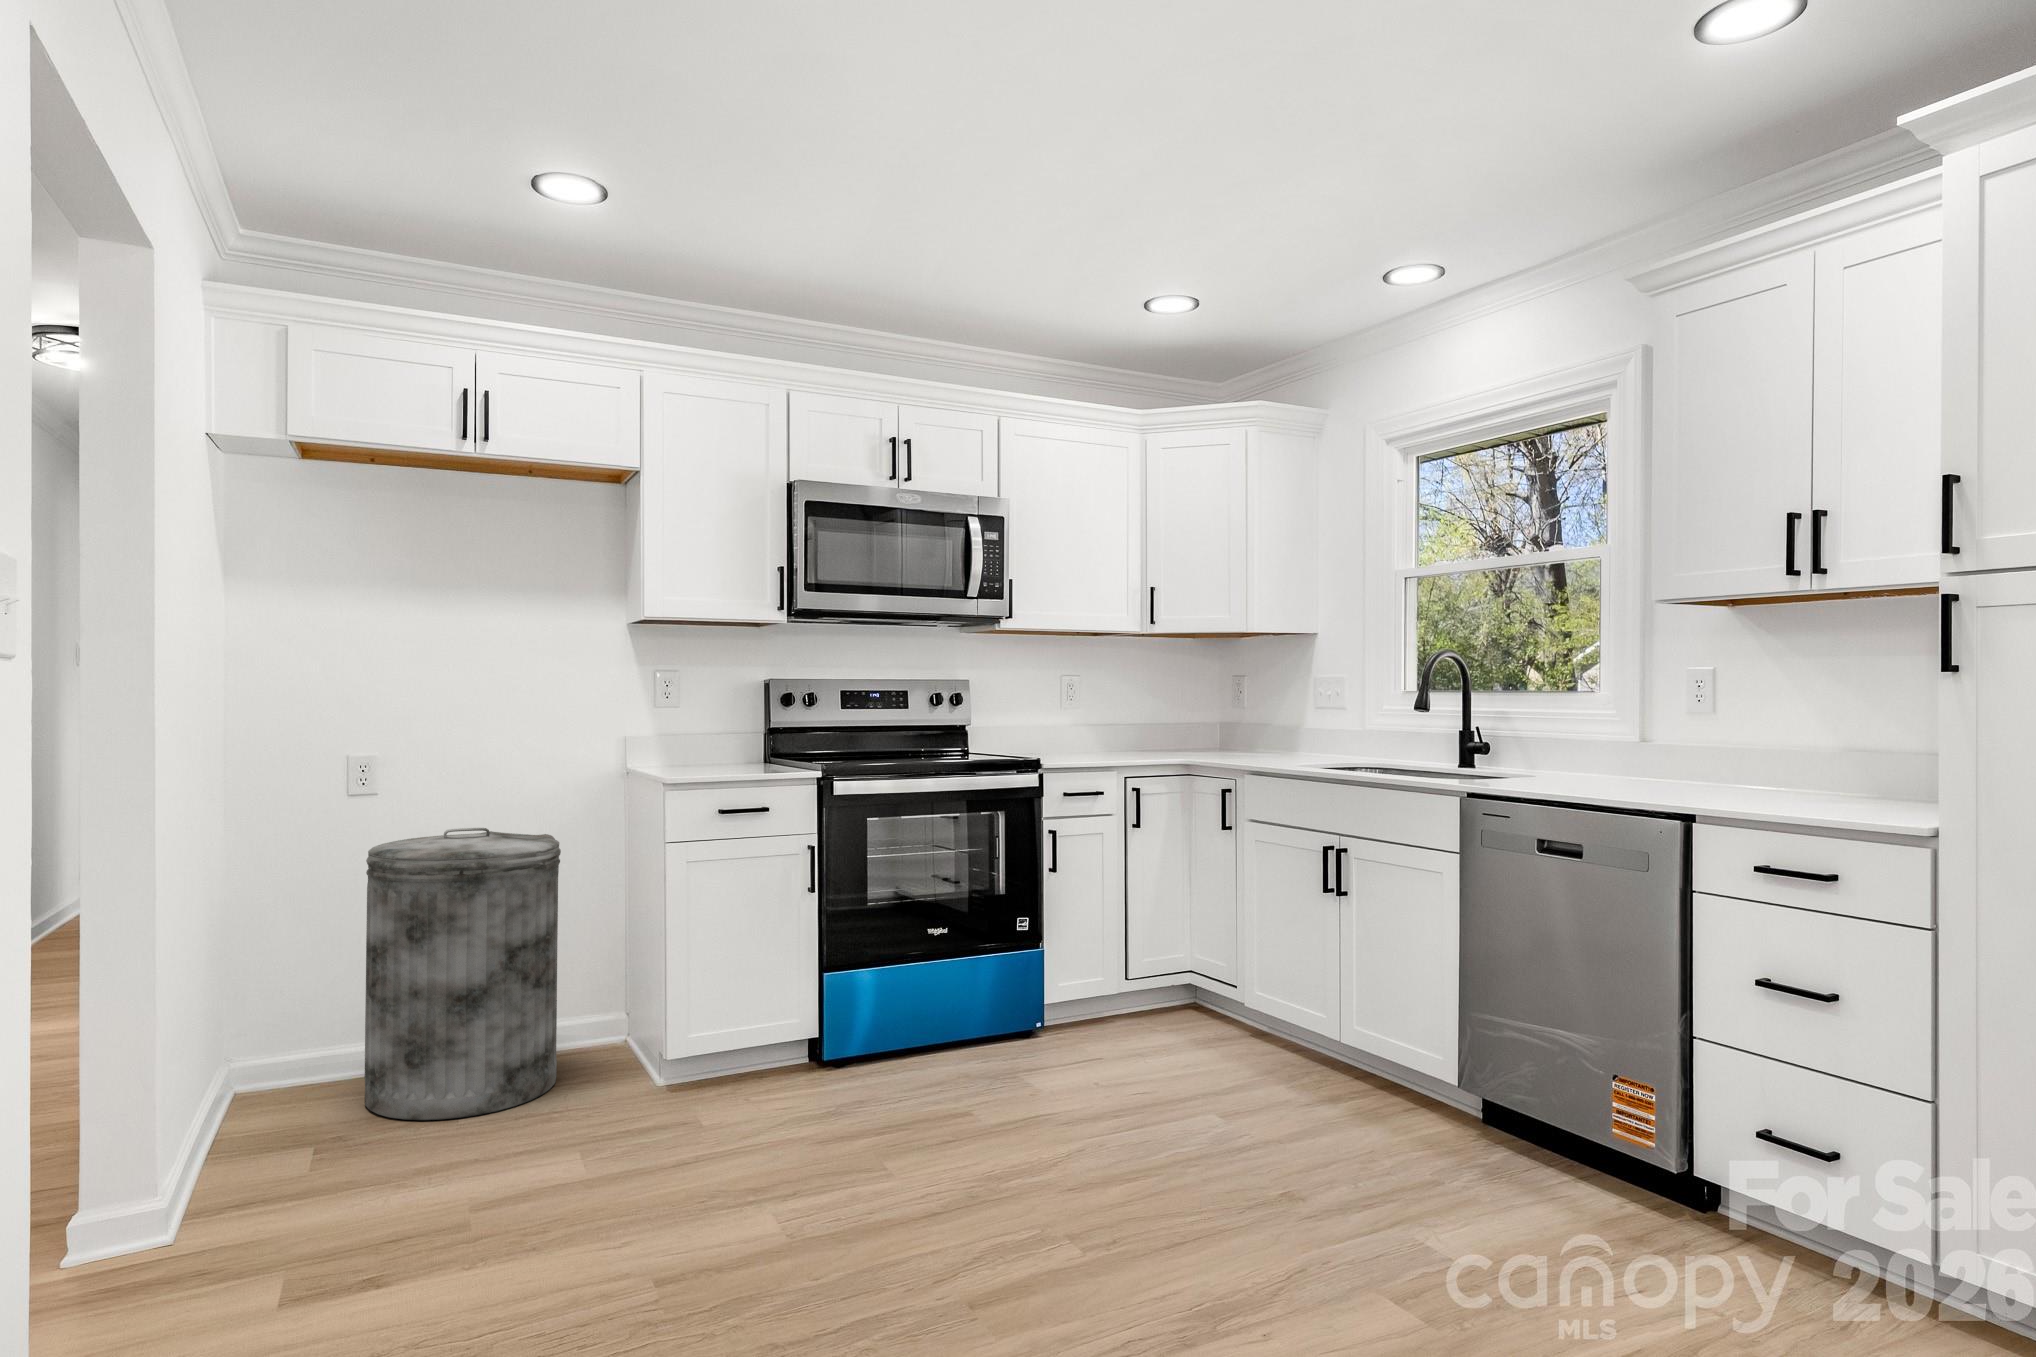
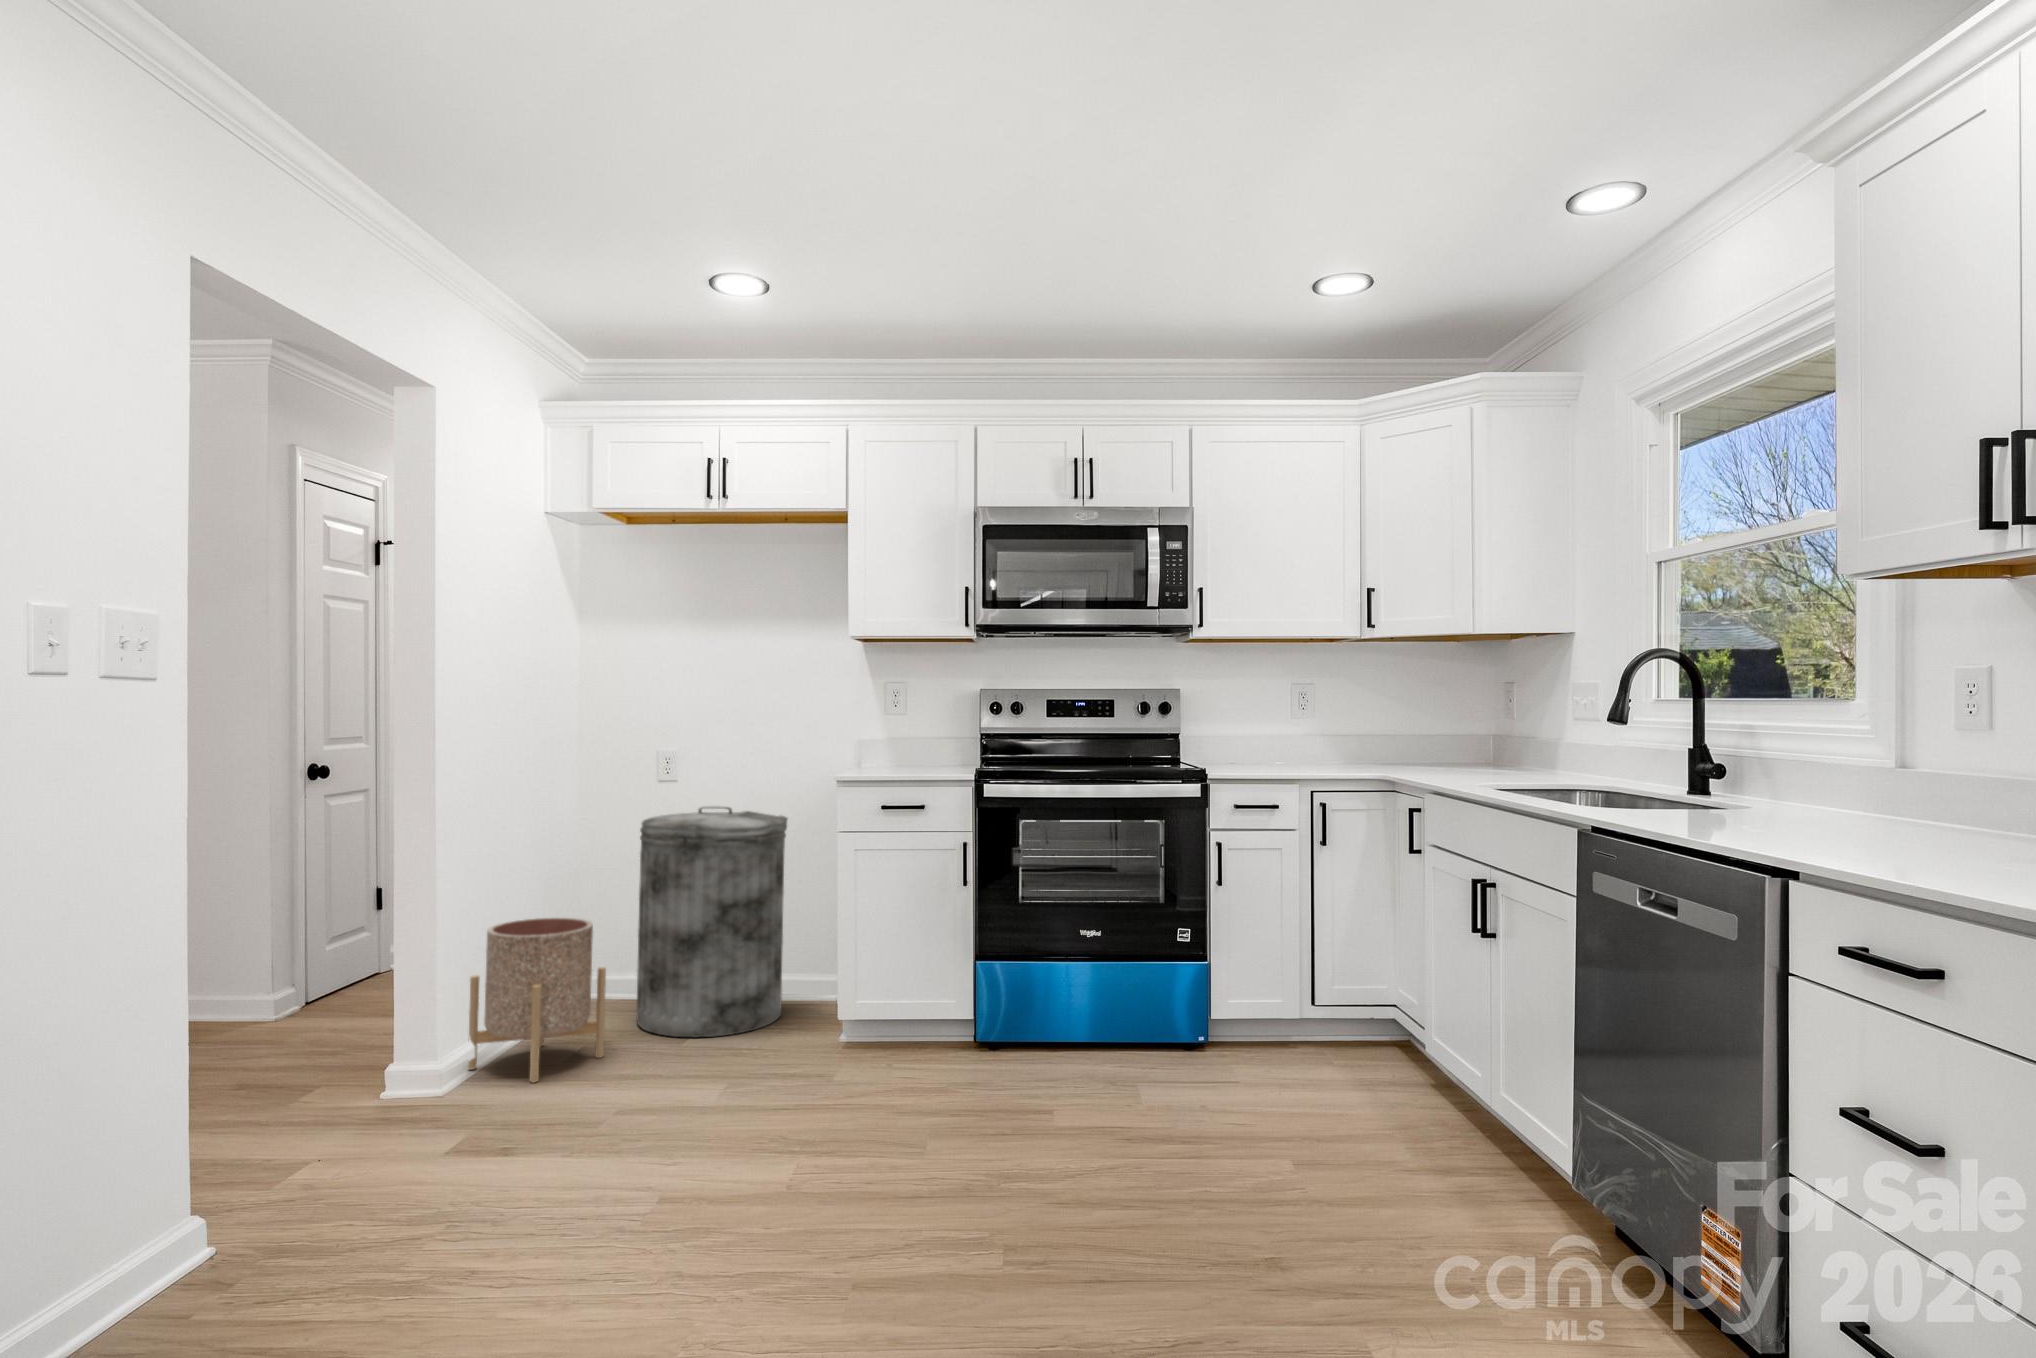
planter: none [198,986,384,1209] -> present [468,918,606,1083]

